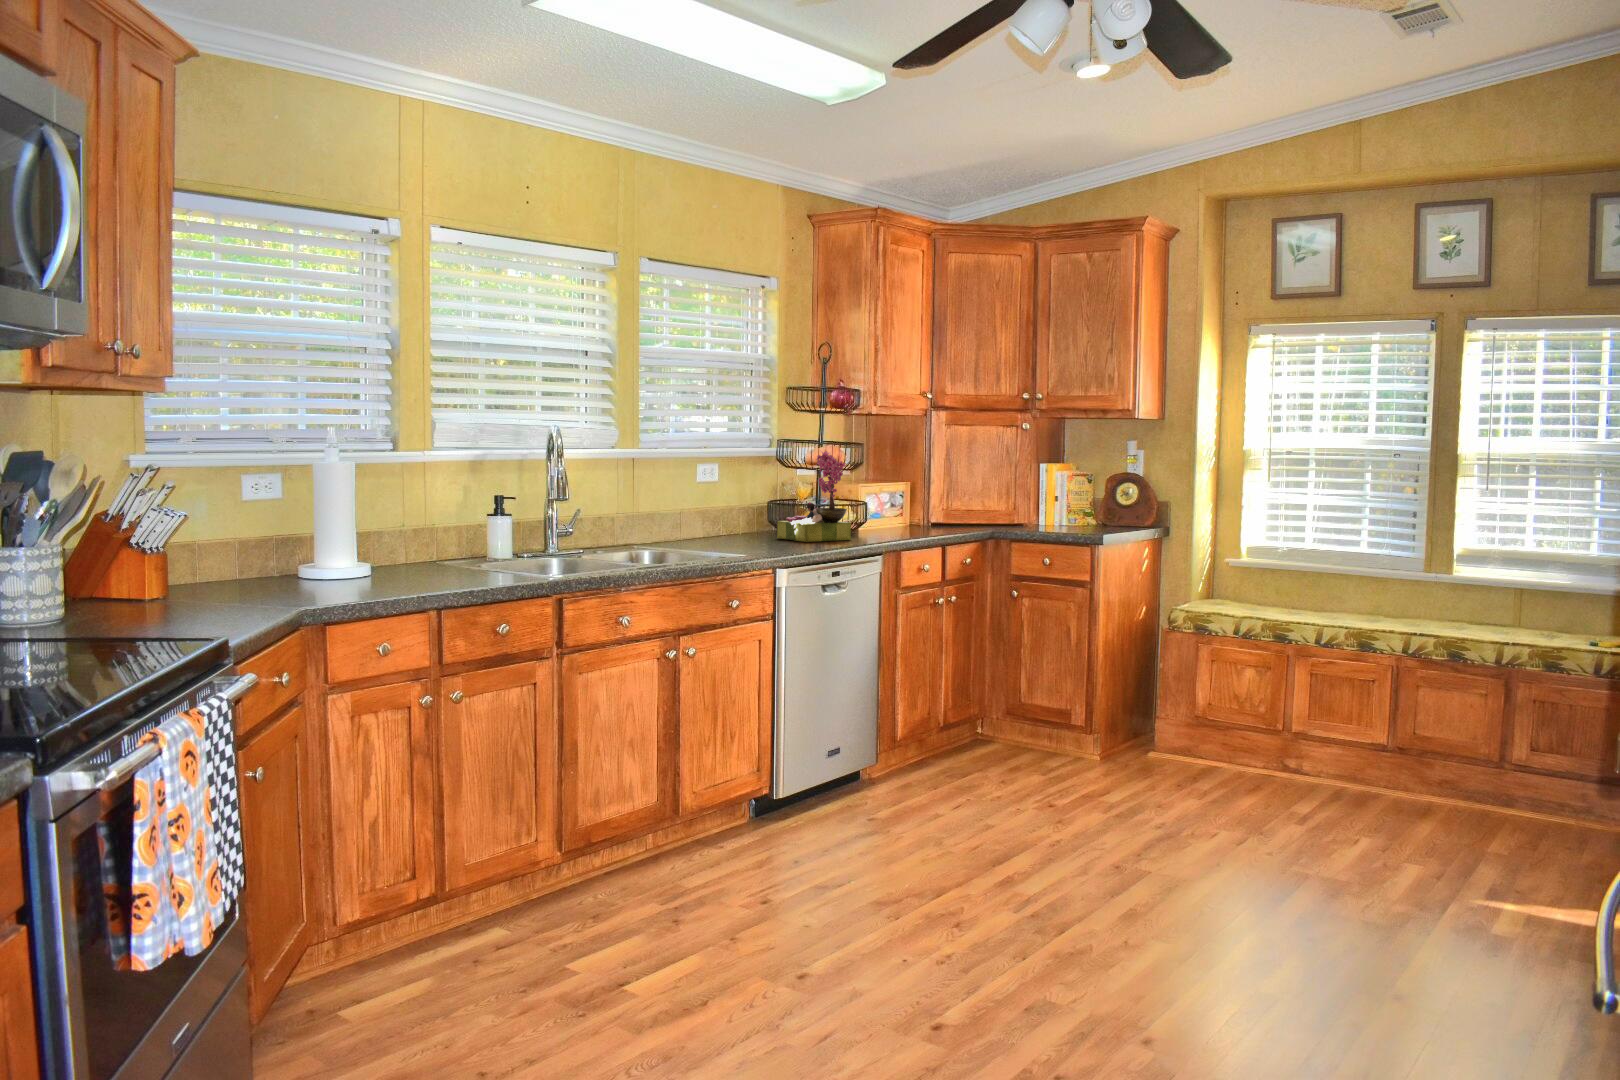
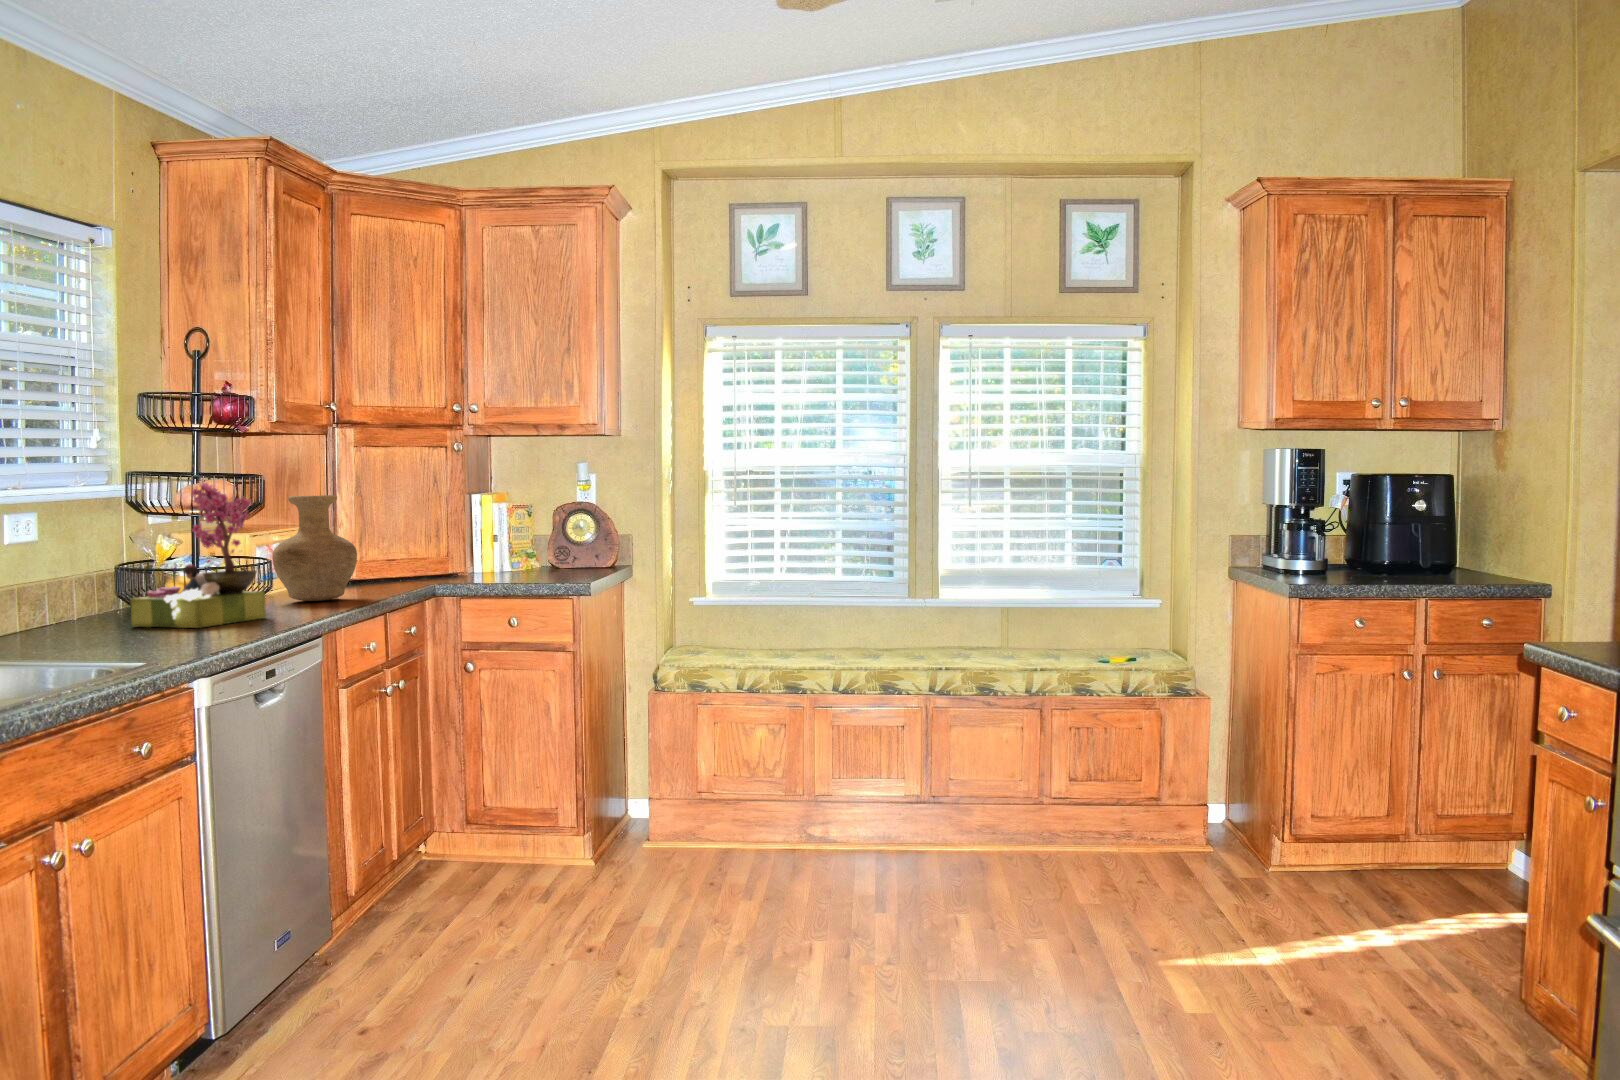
vase: none [875,461,928,533] -> present [272,495,357,601]

